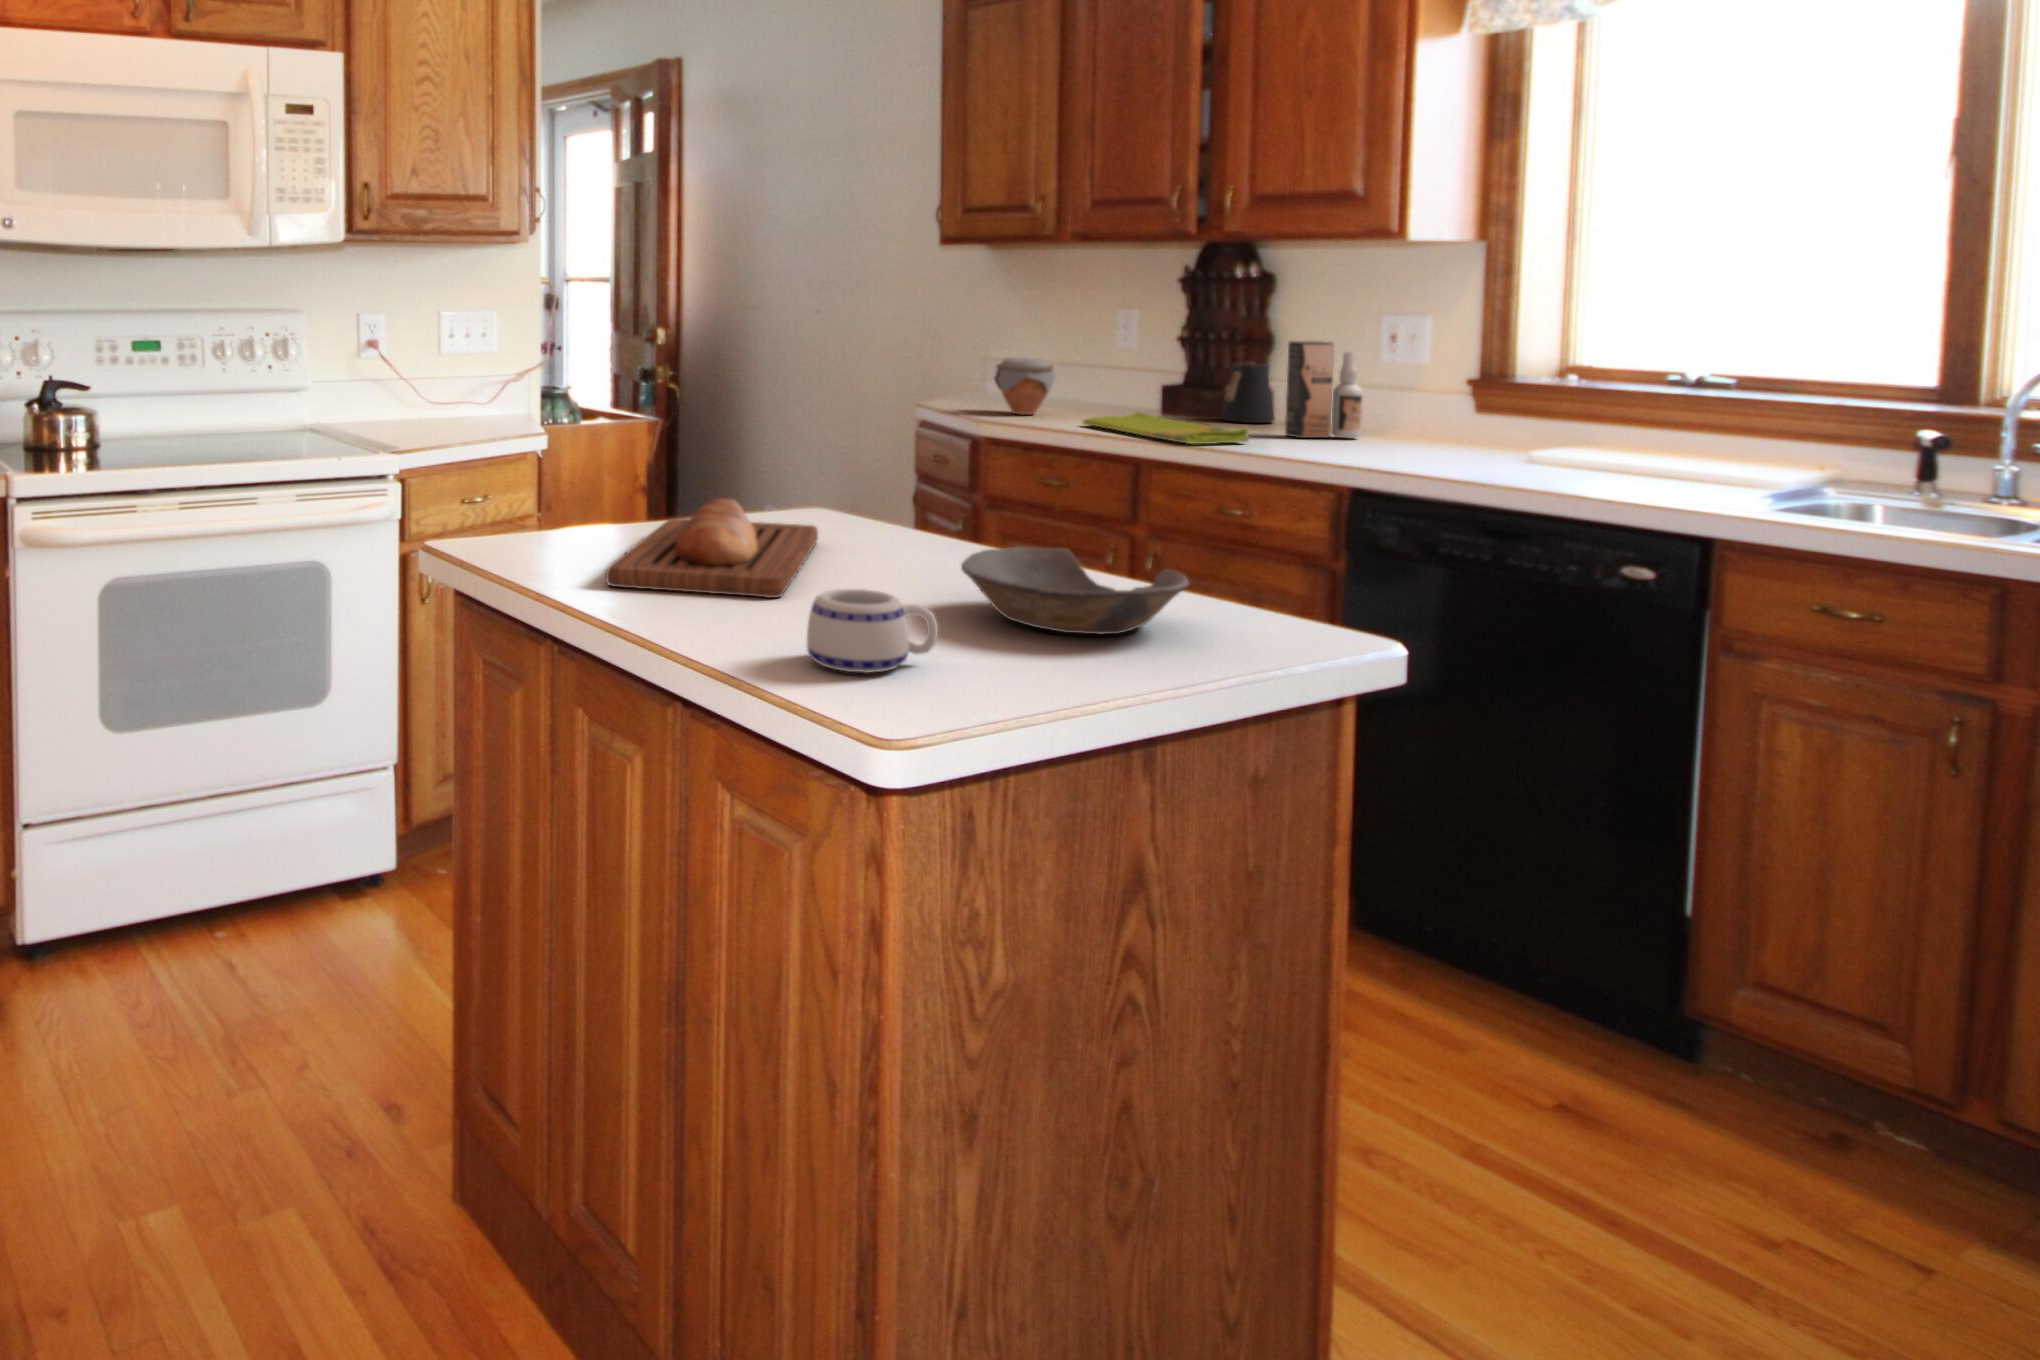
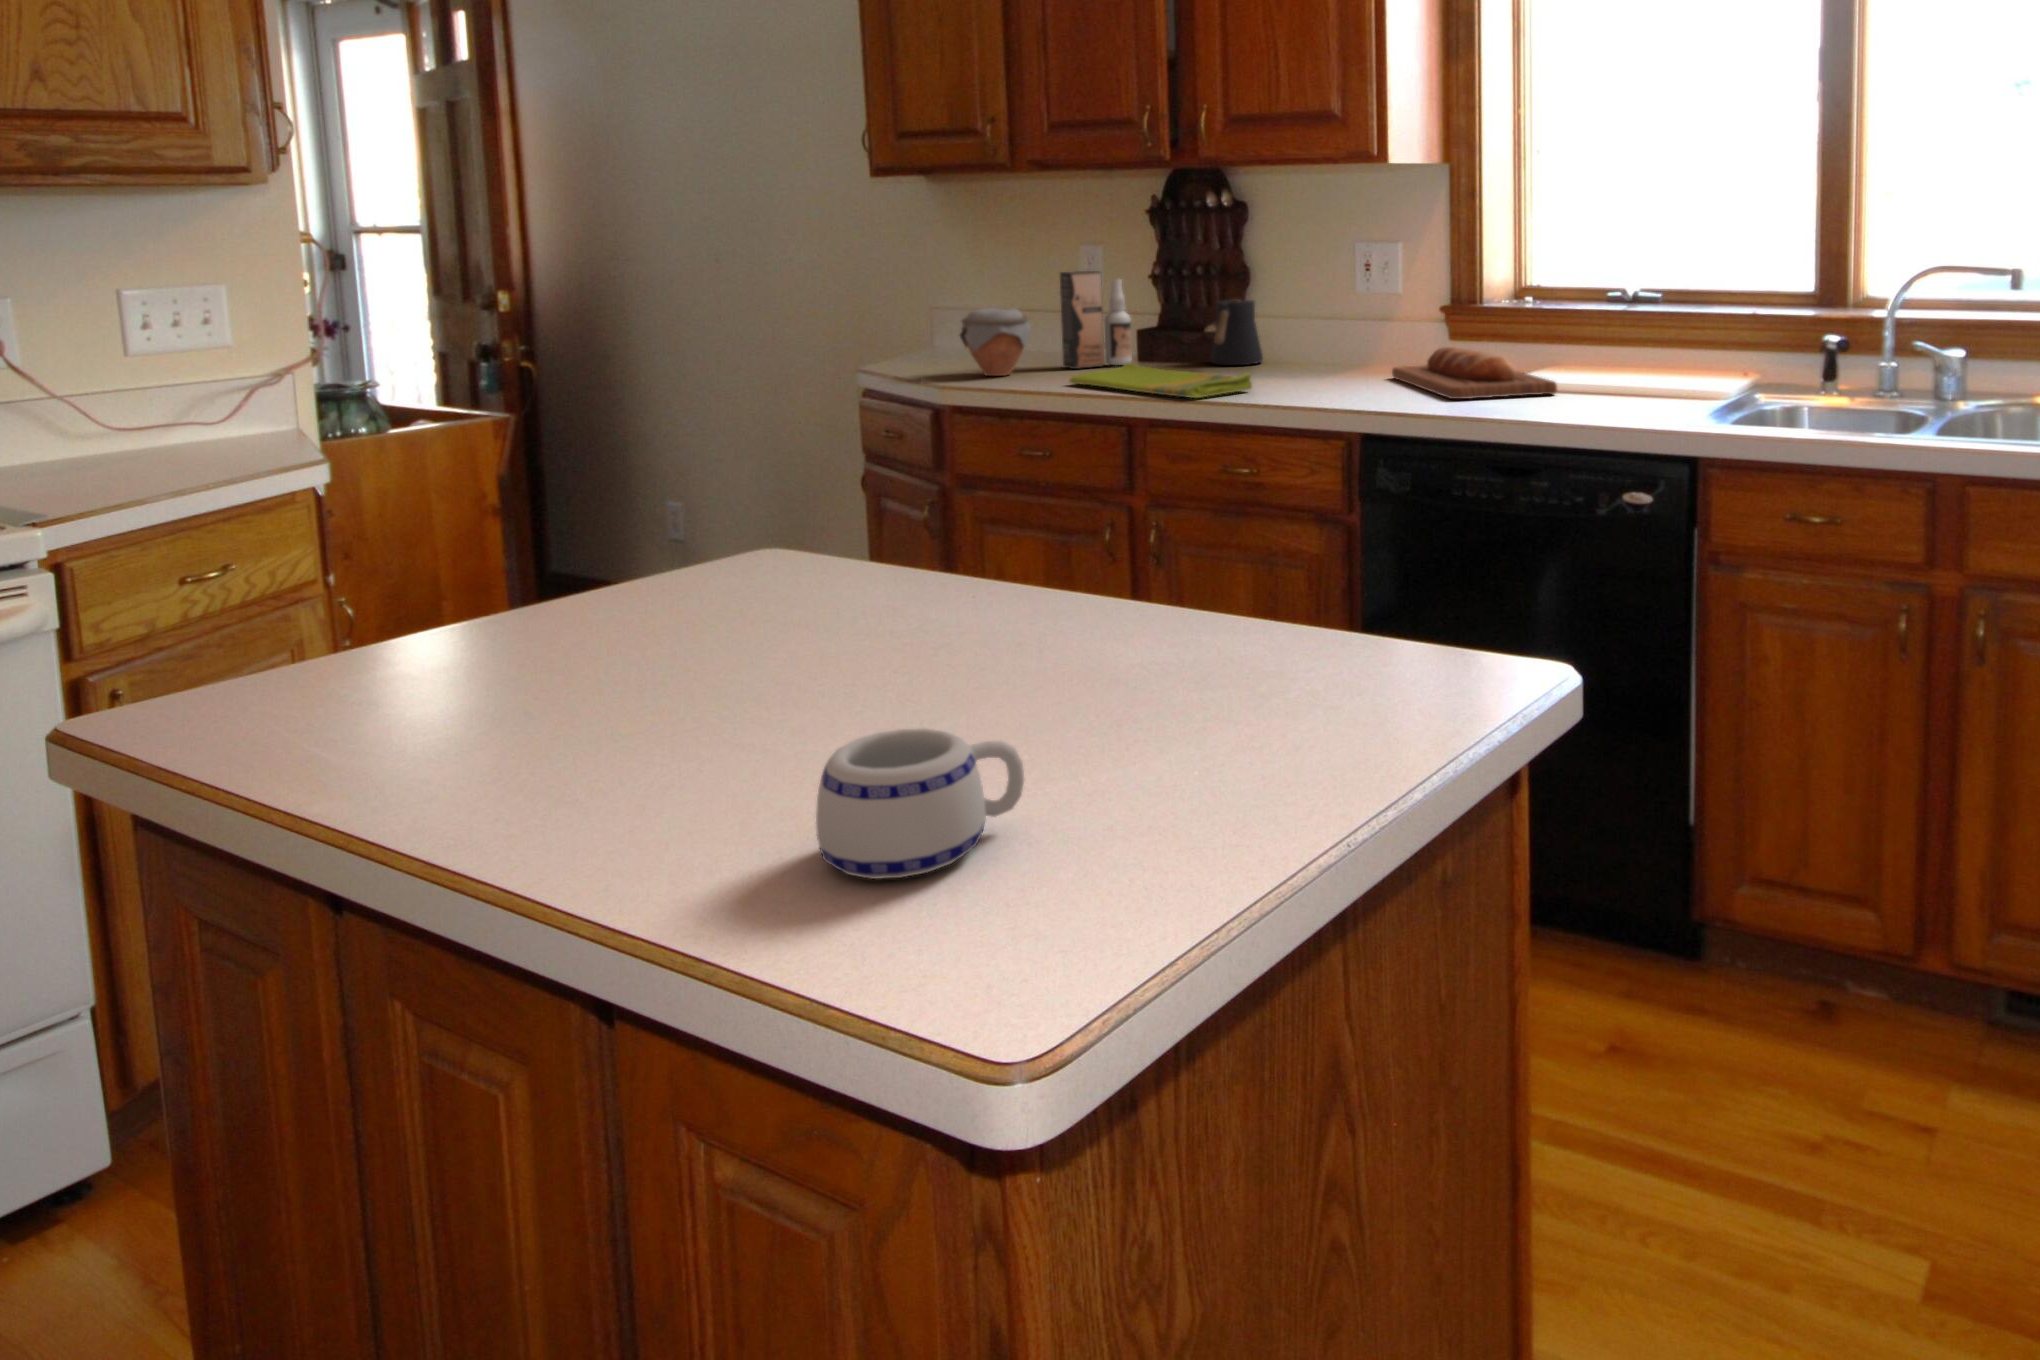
spray bottle: present [1285,341,1362,438] -> present [1060,271,1132,369]
bread loaf: present [606,498,818,598] -> present [1392,347,1557,399]
bowl: present [961,547,1189,634] -> none [1023,588,1325,720]

